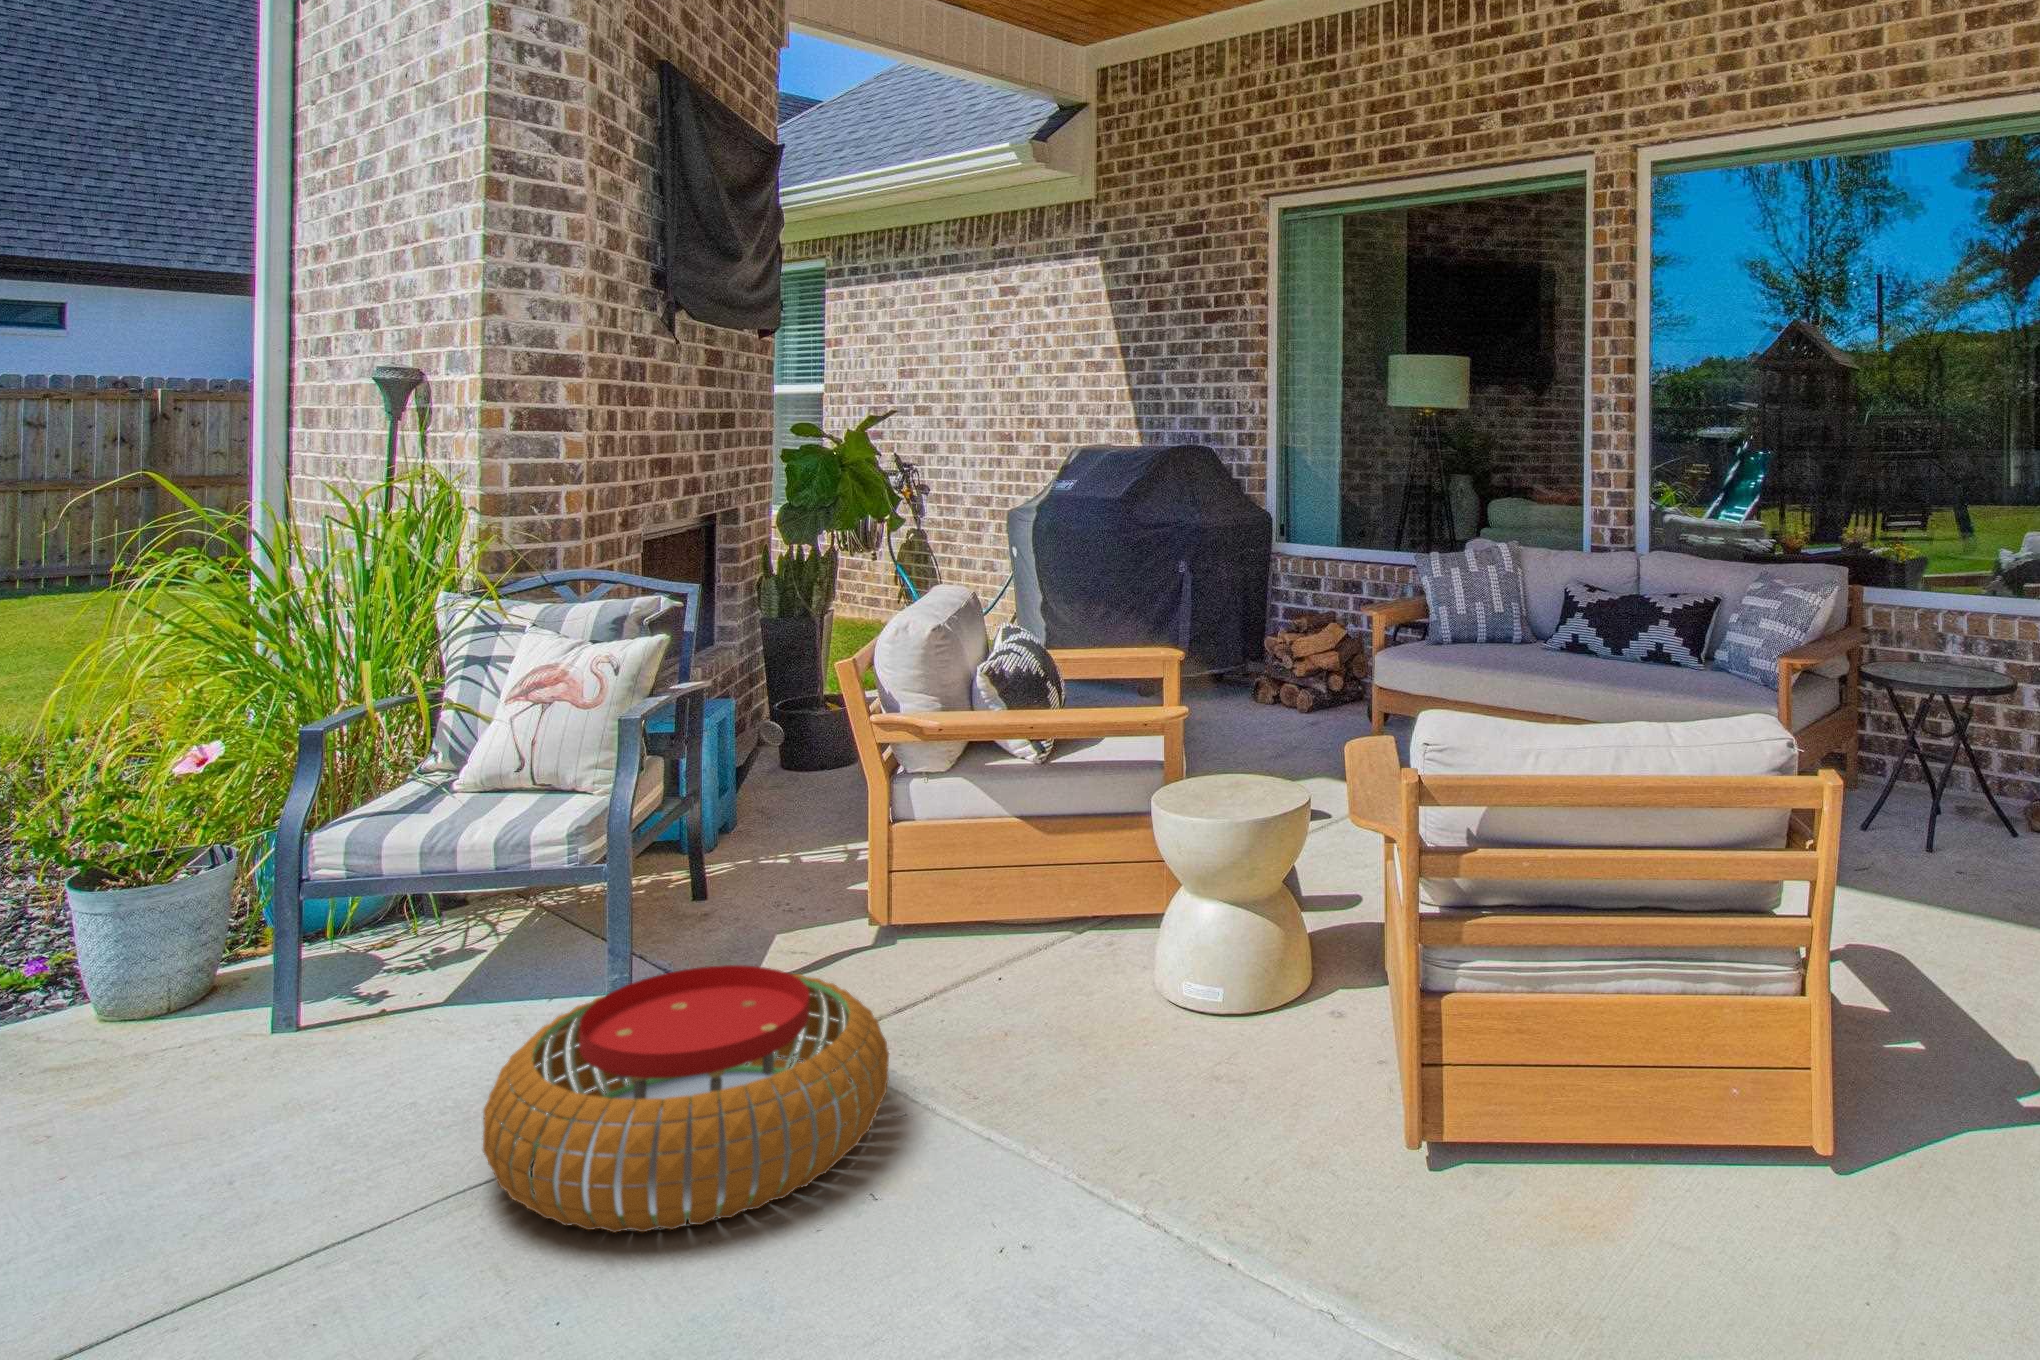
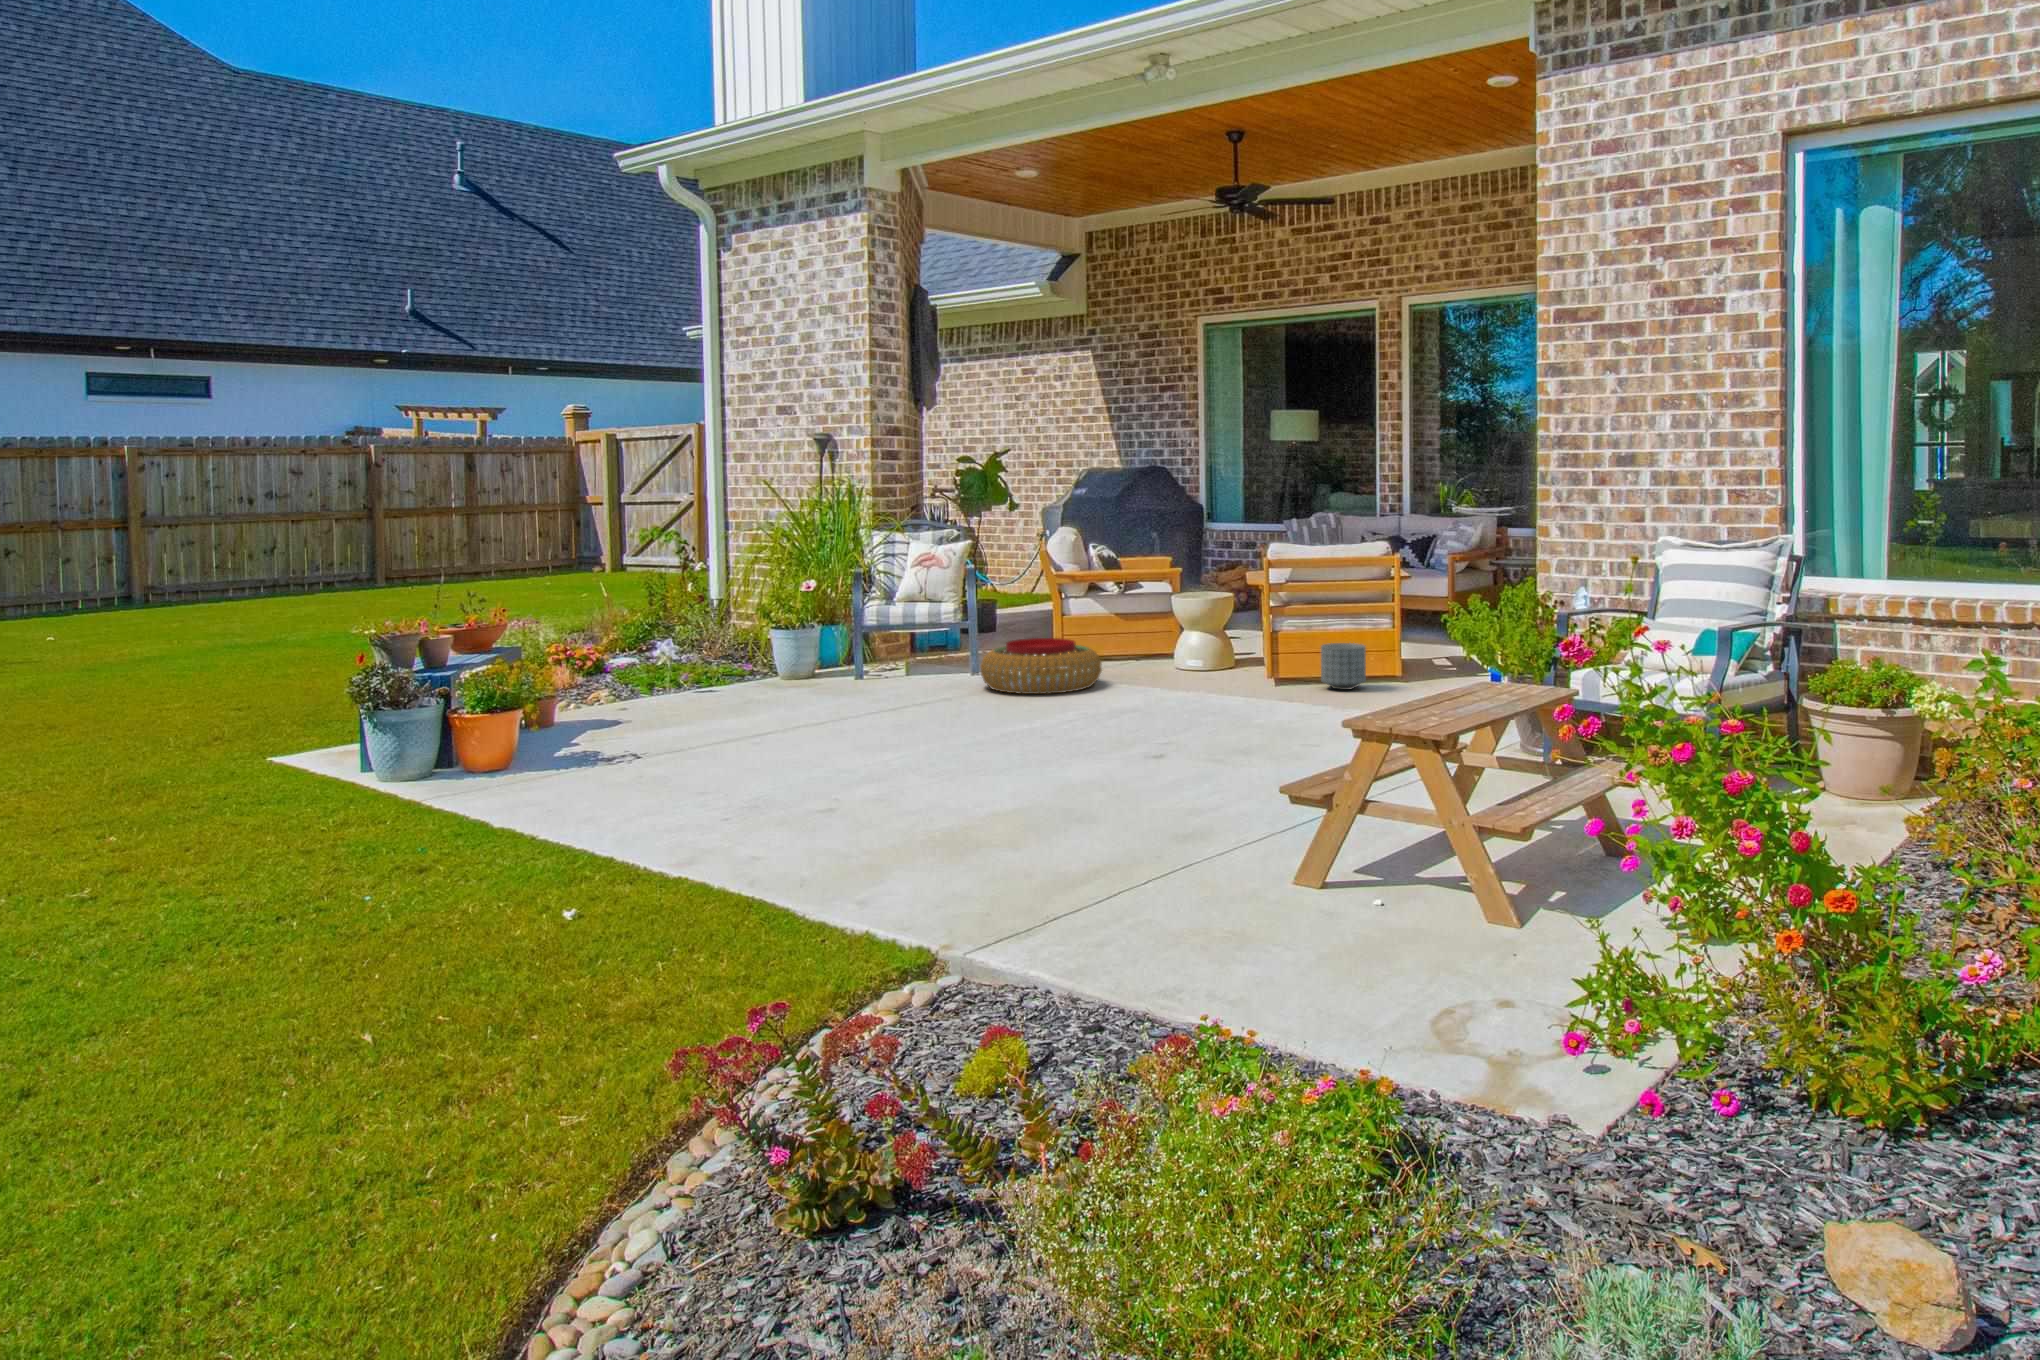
planter: none [1577,1054,1732,1252] -> present [1321,643,1366,690]

